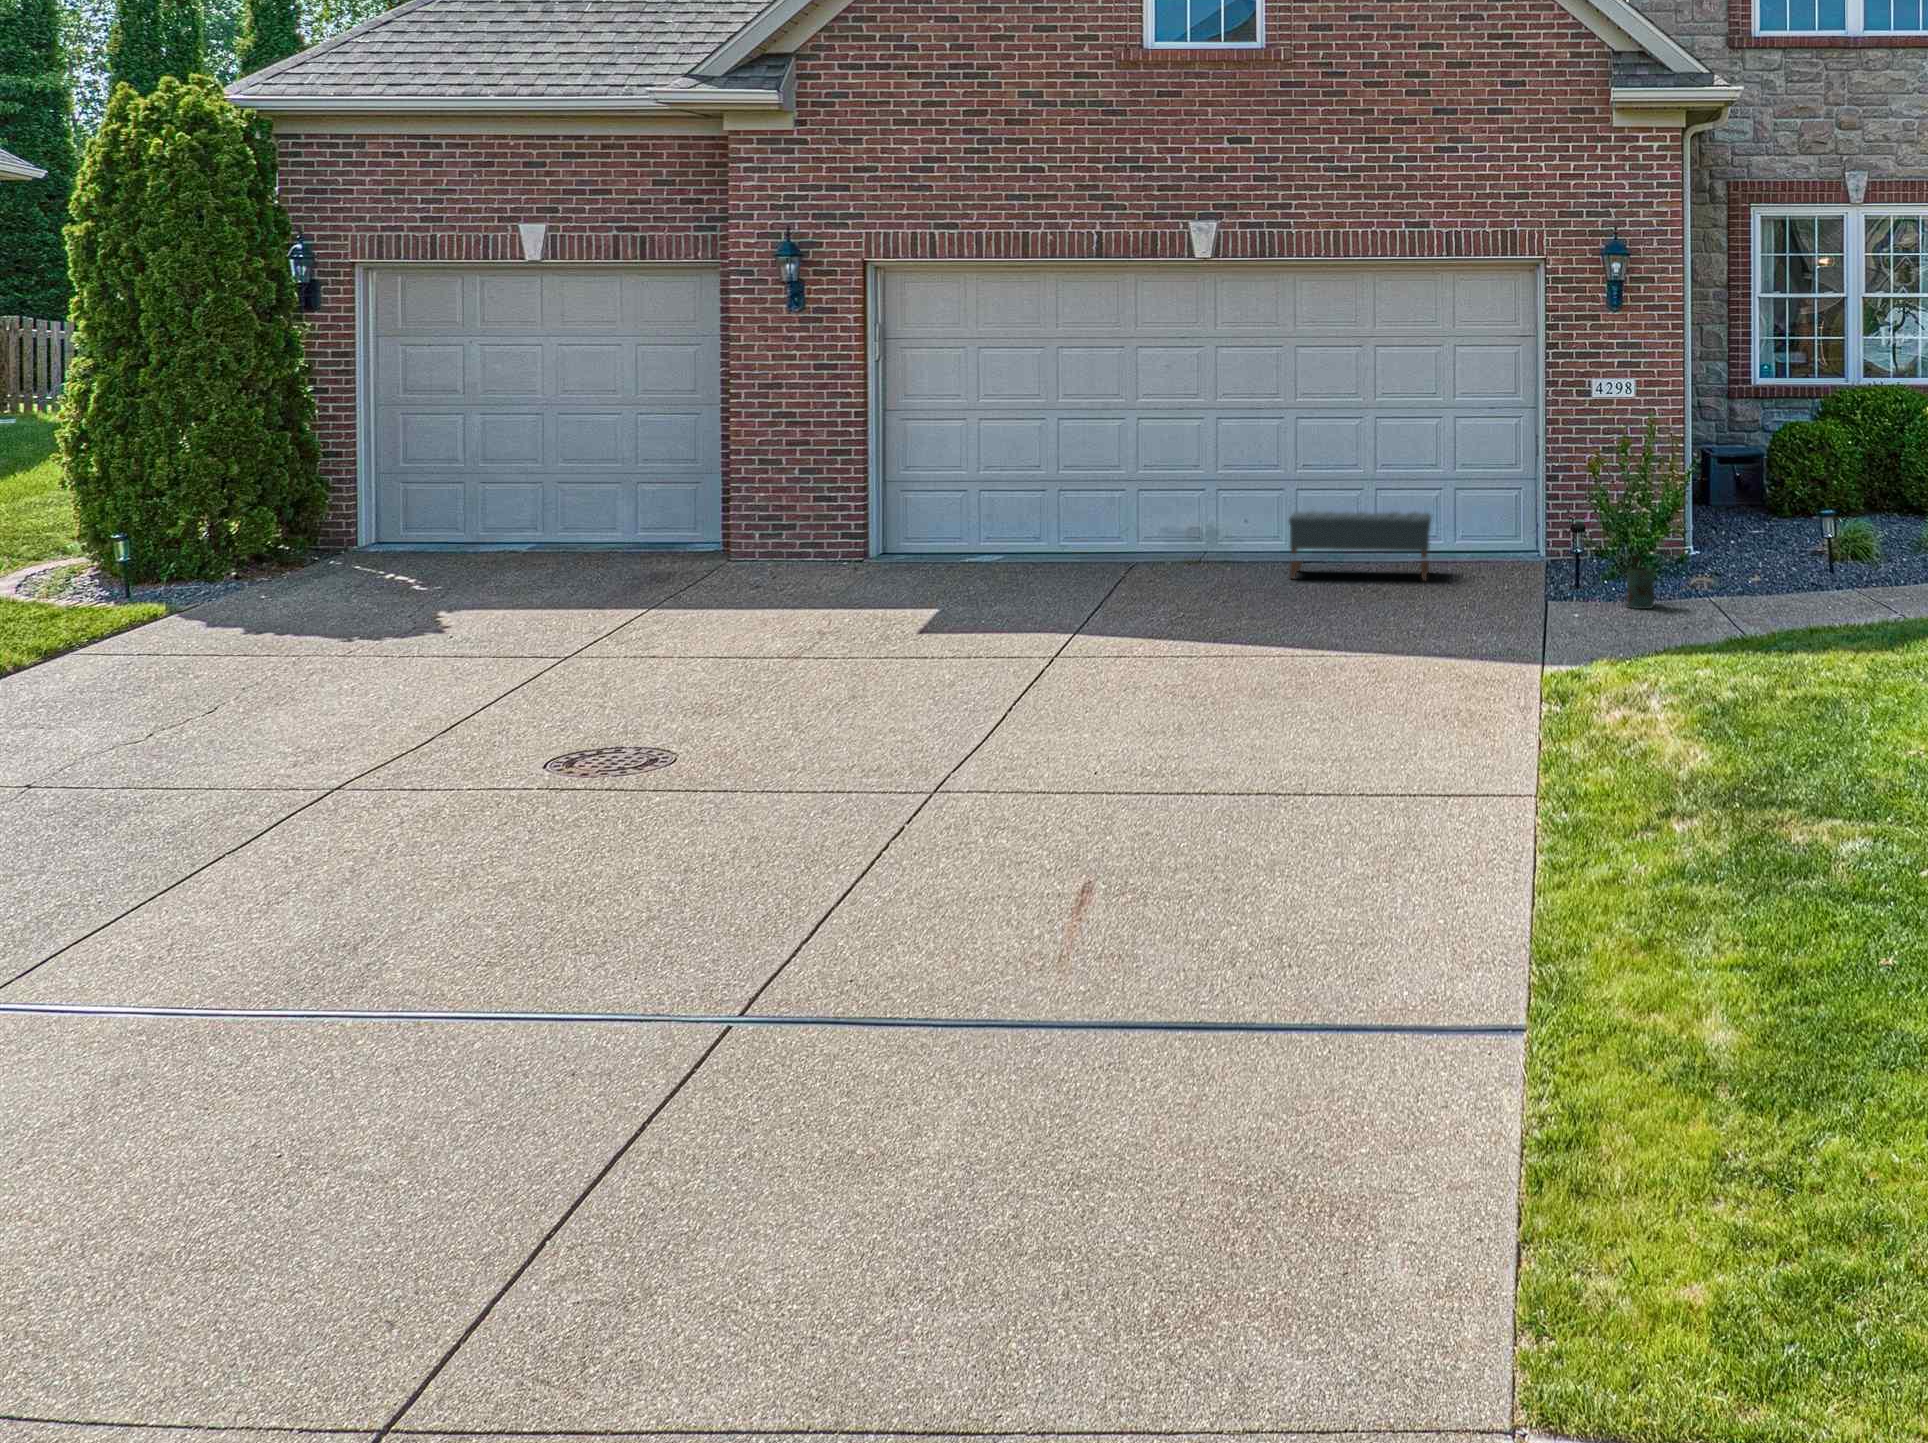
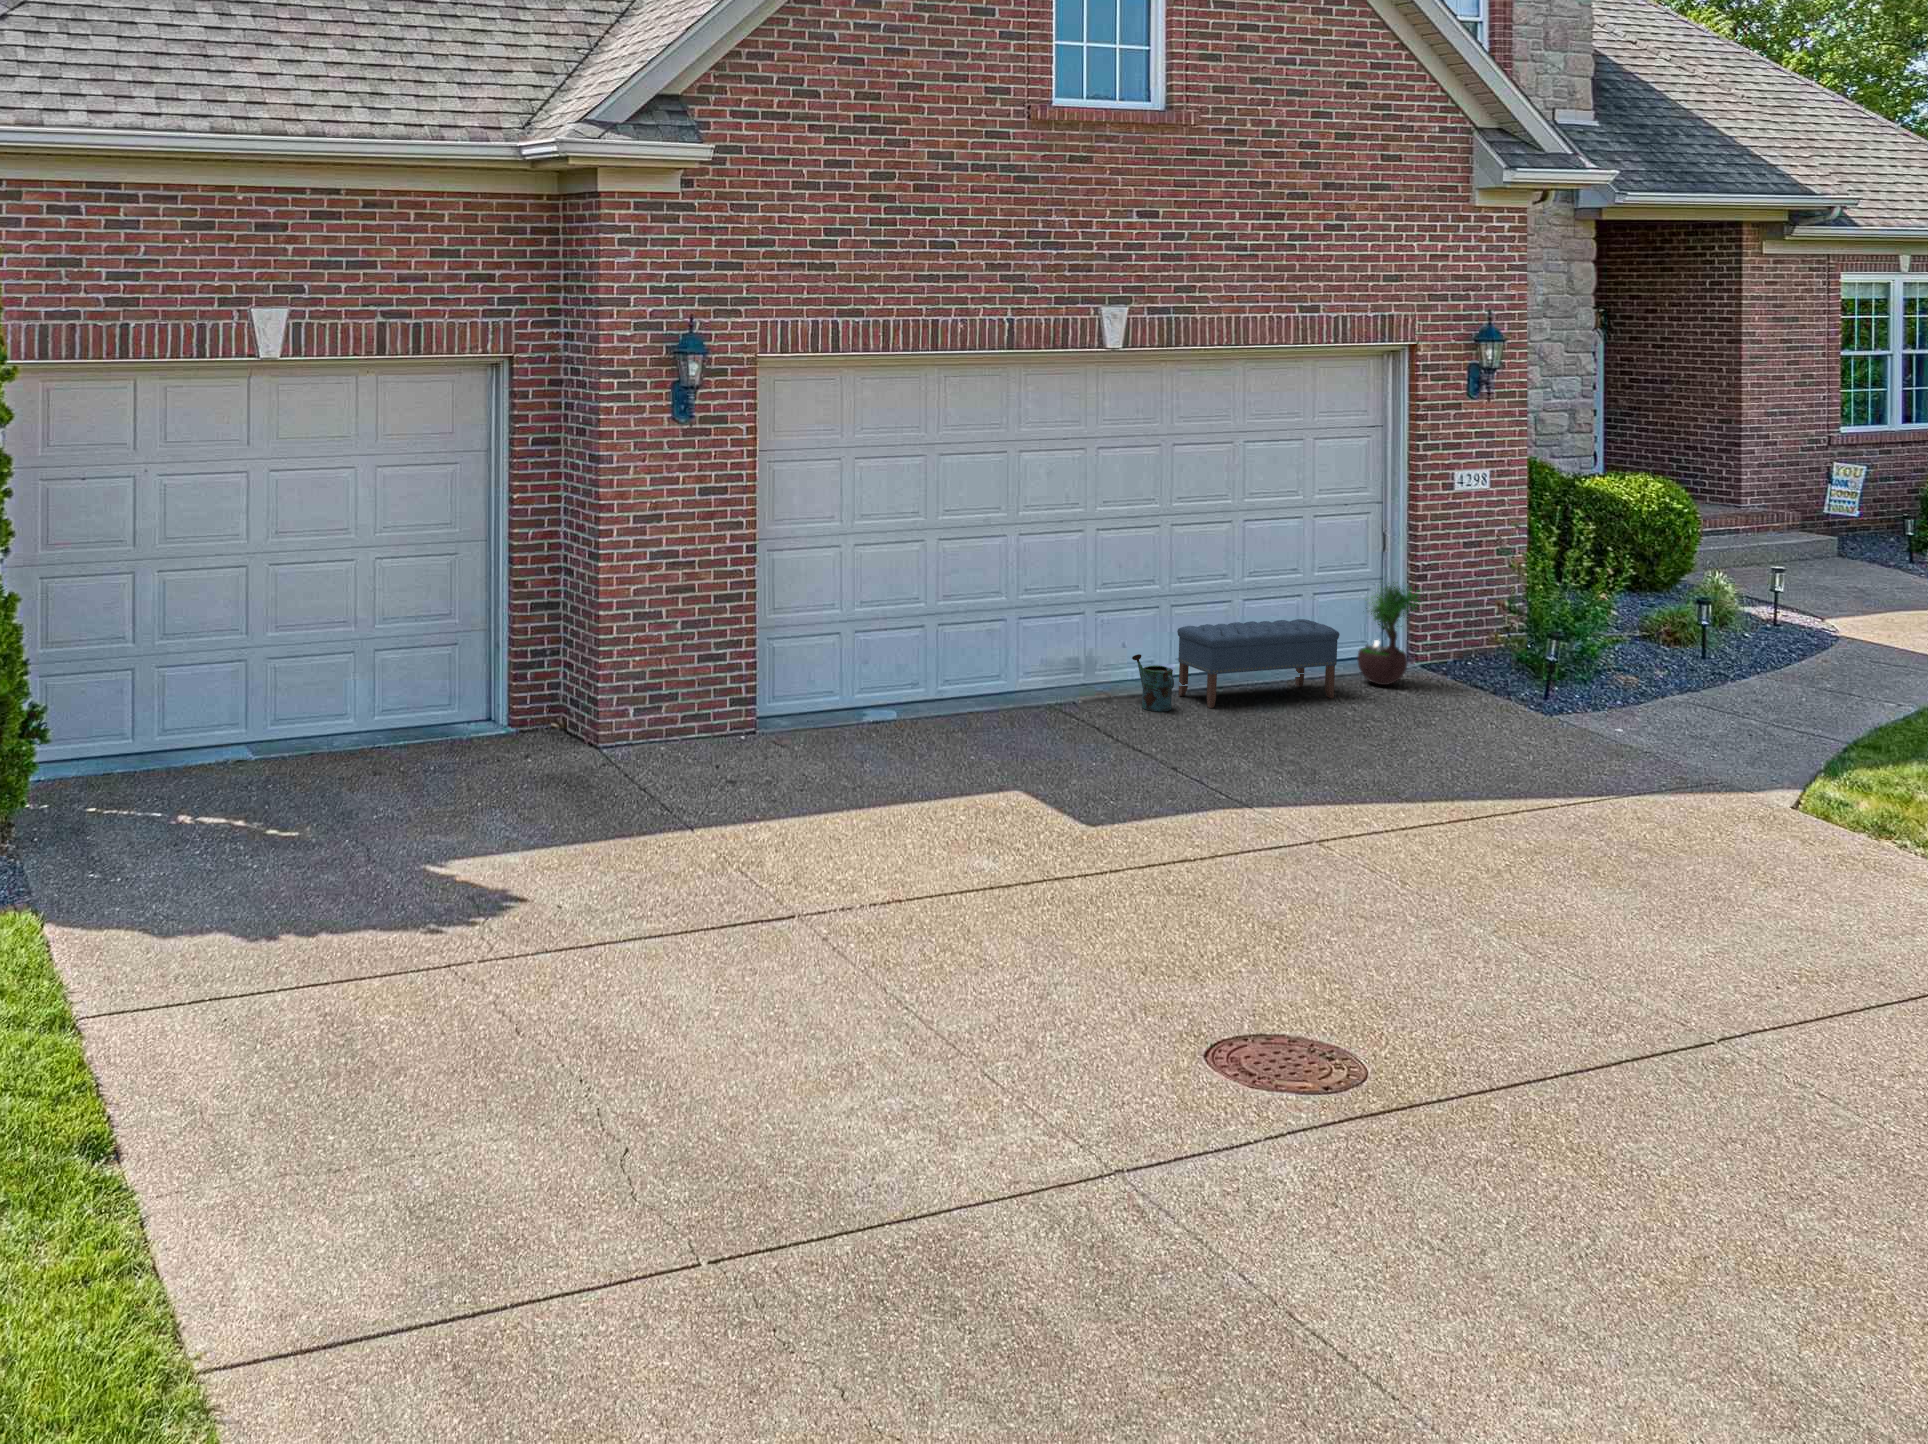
potted tree: none [1475,473,1537,577] -> present [1357,582,1421,685]
watering can: present [1627,557,1655,609] -> present [1132,654,1174,711]

